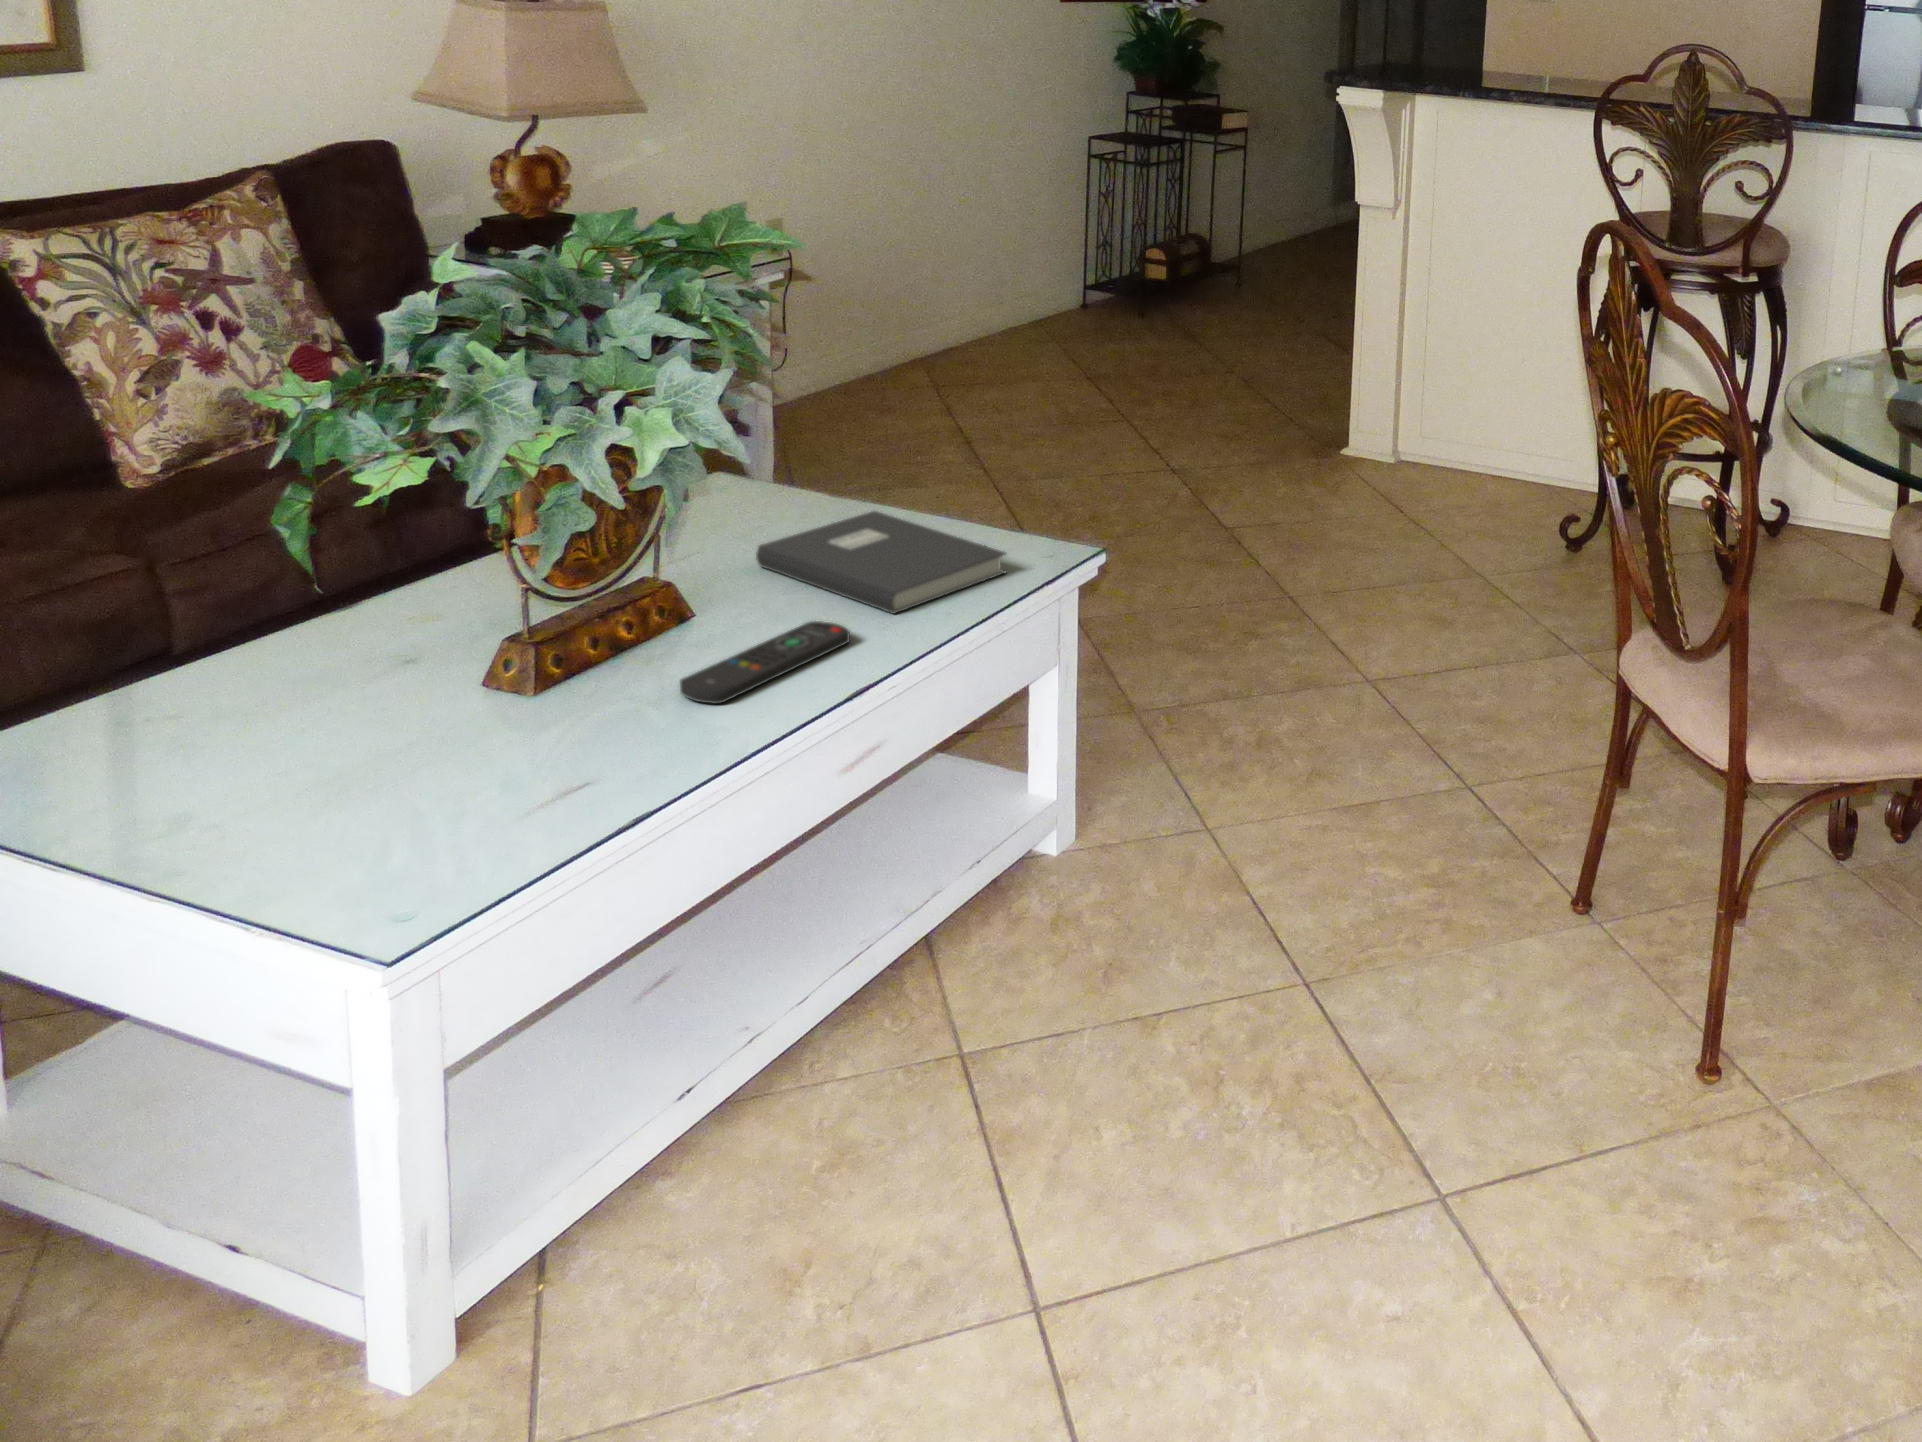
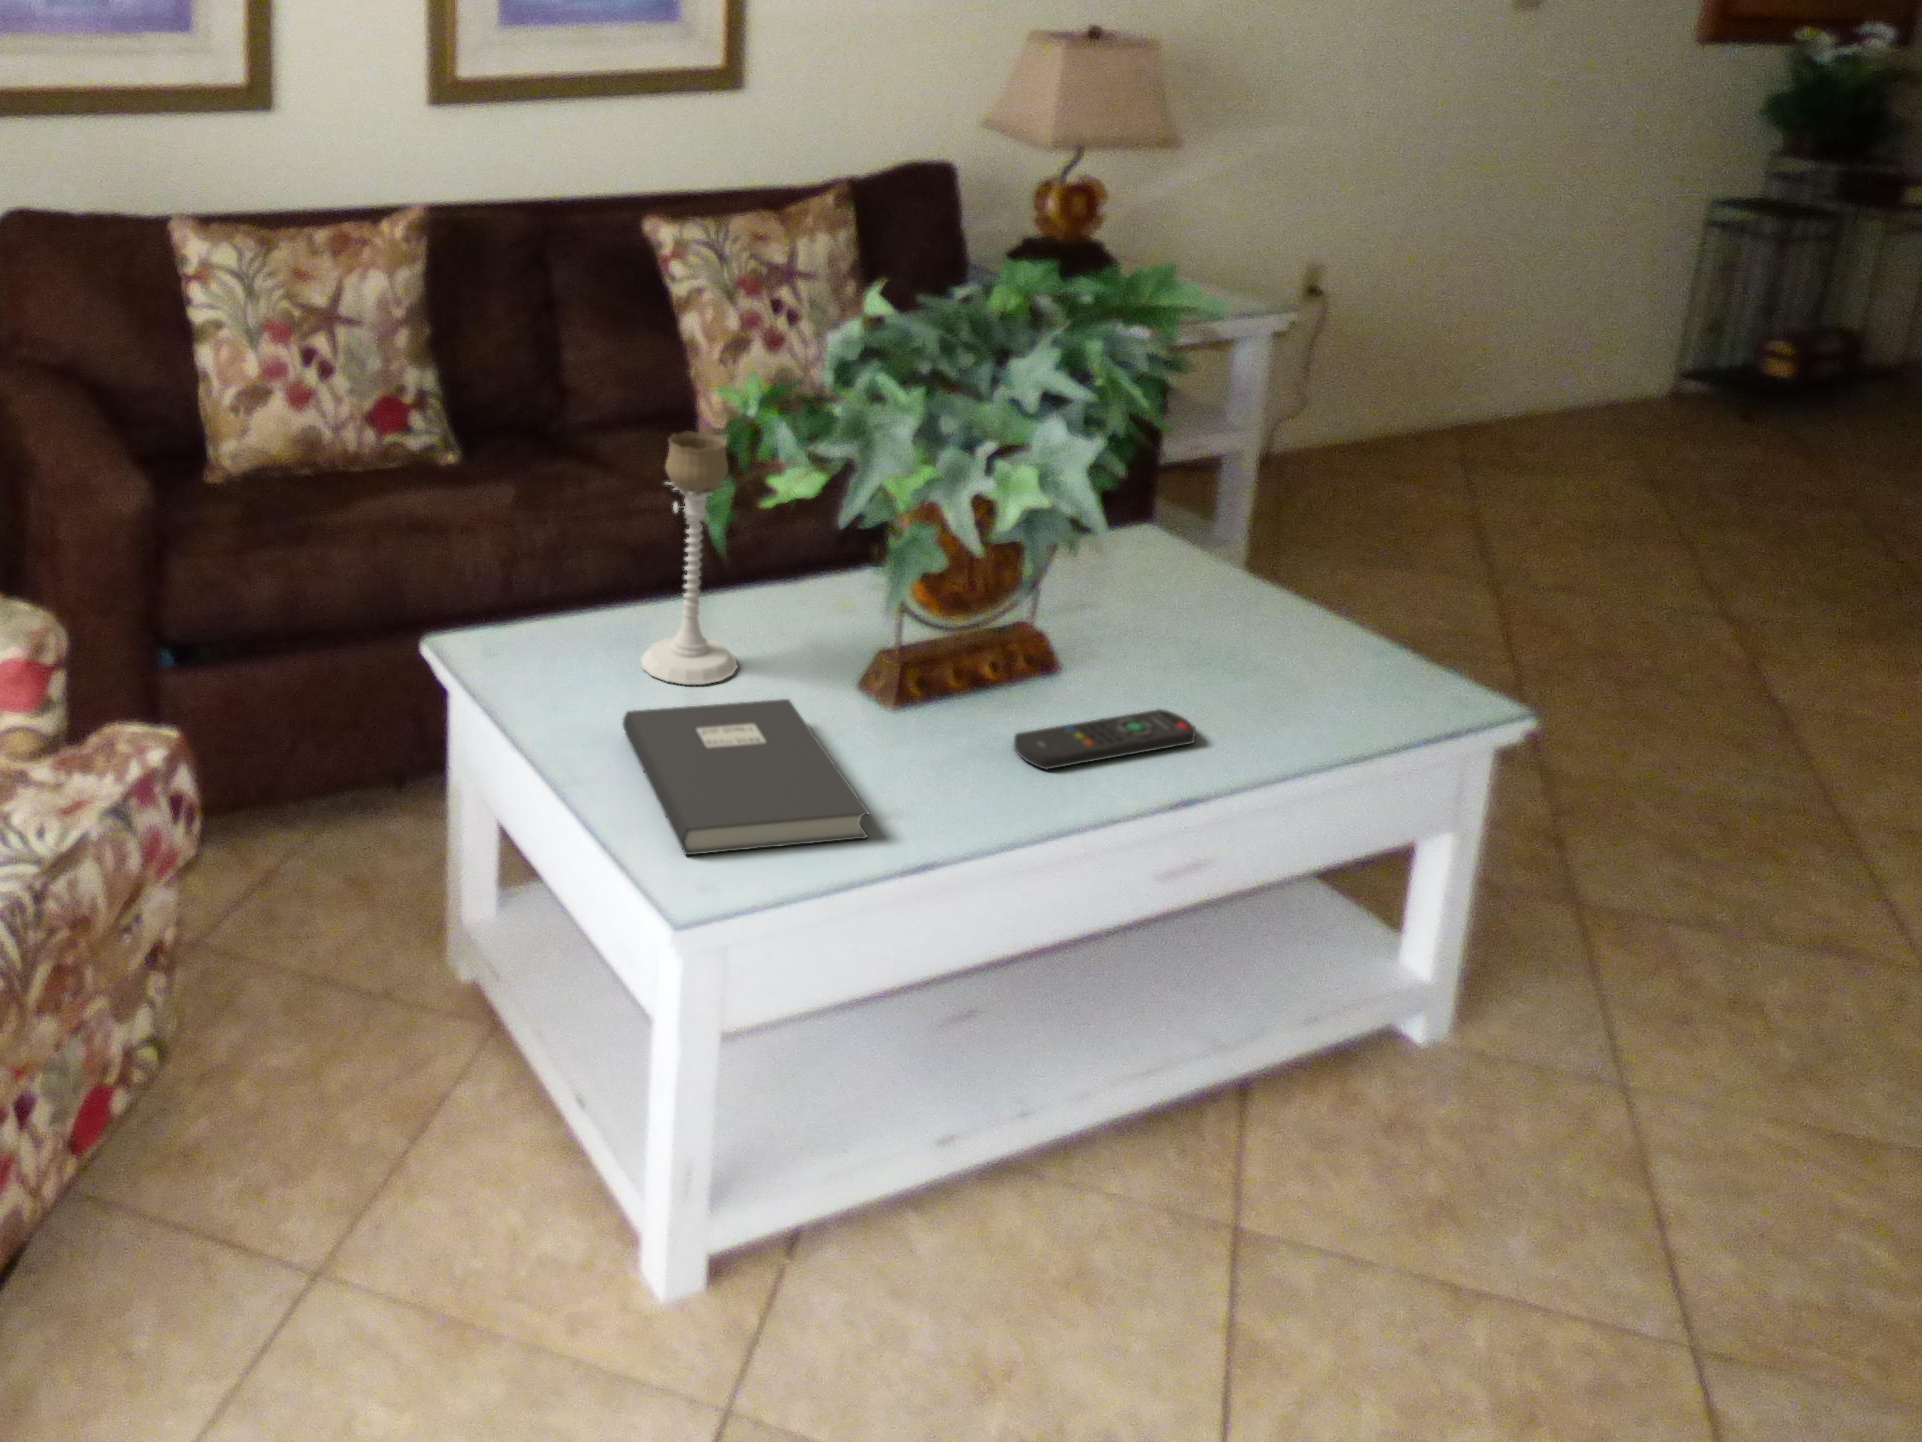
candle holder: none [183,447,322,746] -> present [640,431,737,685]
book: present [756,511,1006,614] -> present [623,699,869,855]

